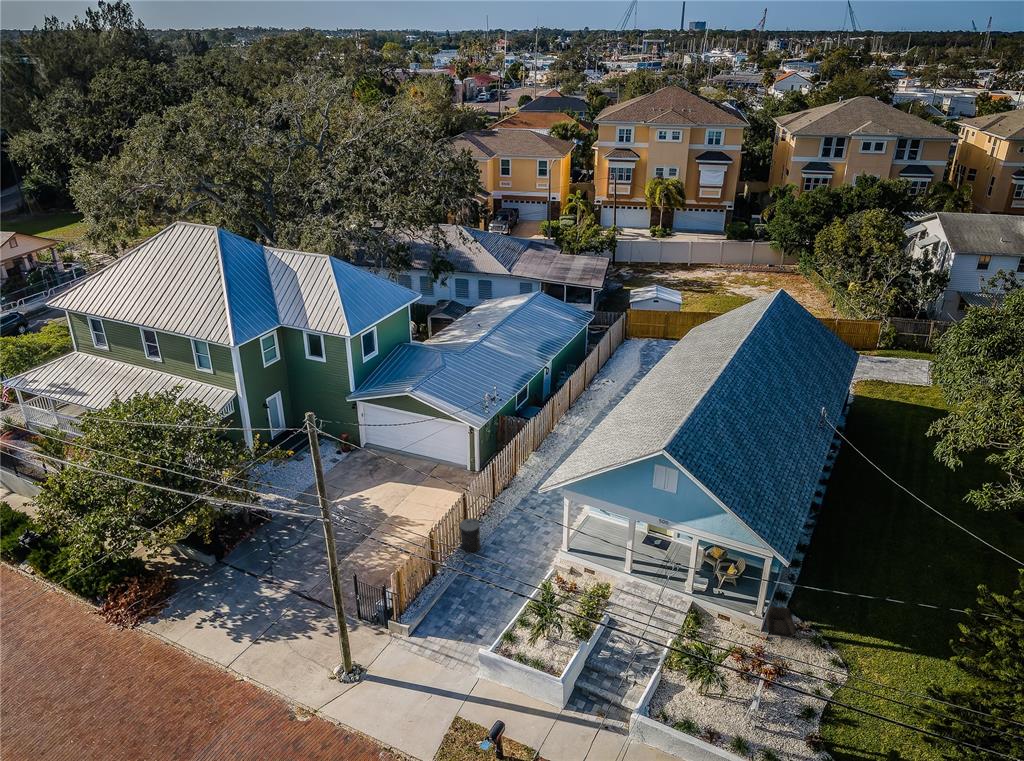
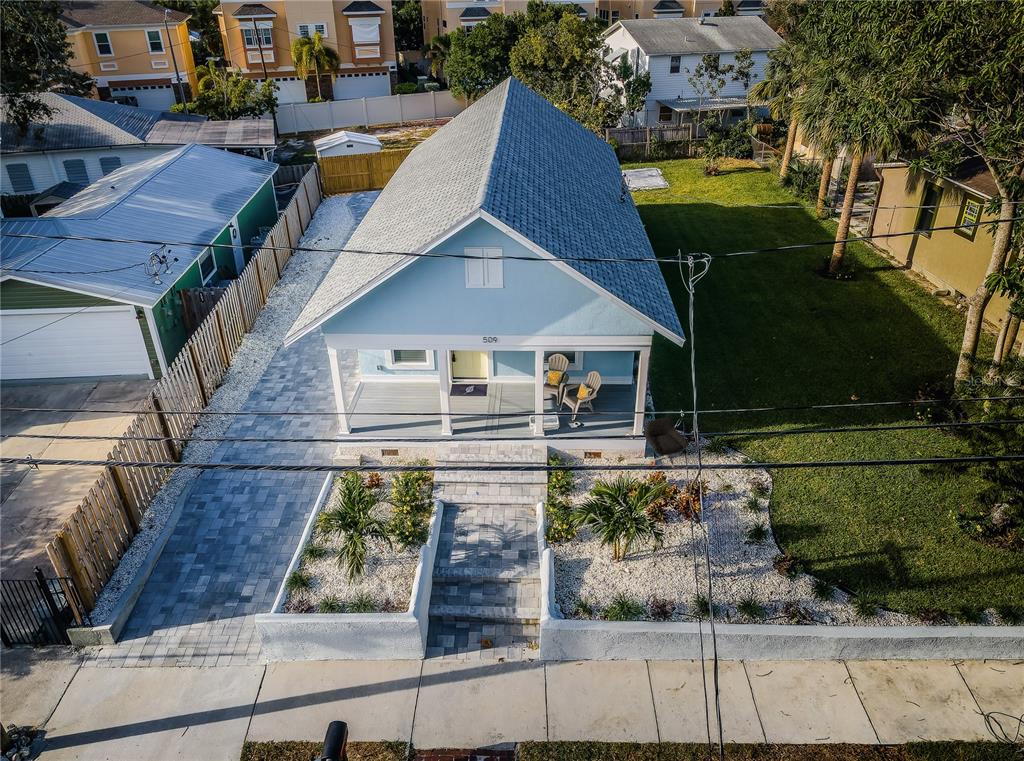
trash can: present [460,519,480,553] -> none [159,427,205,484]

